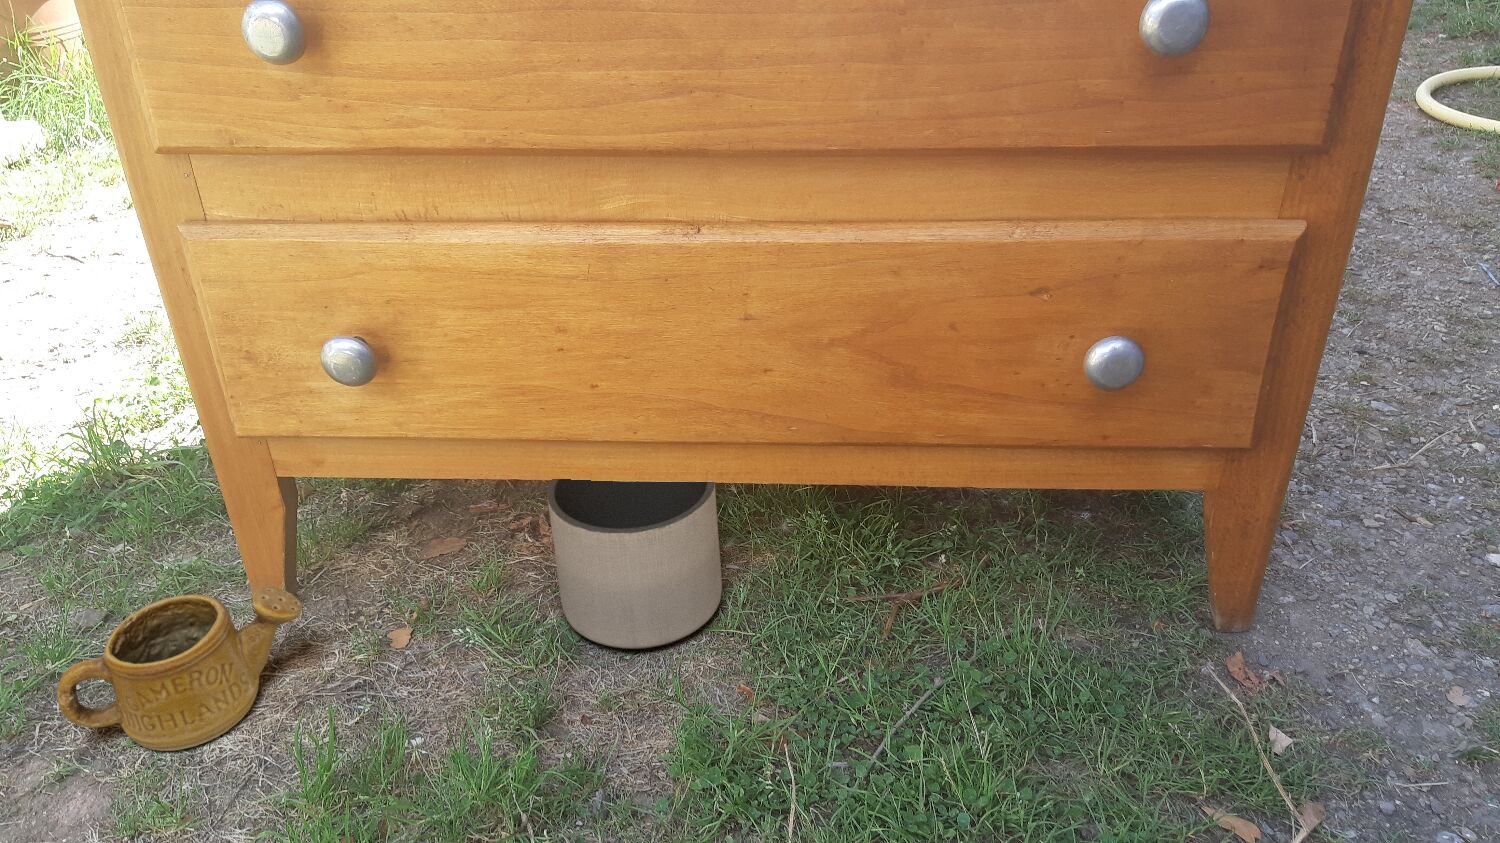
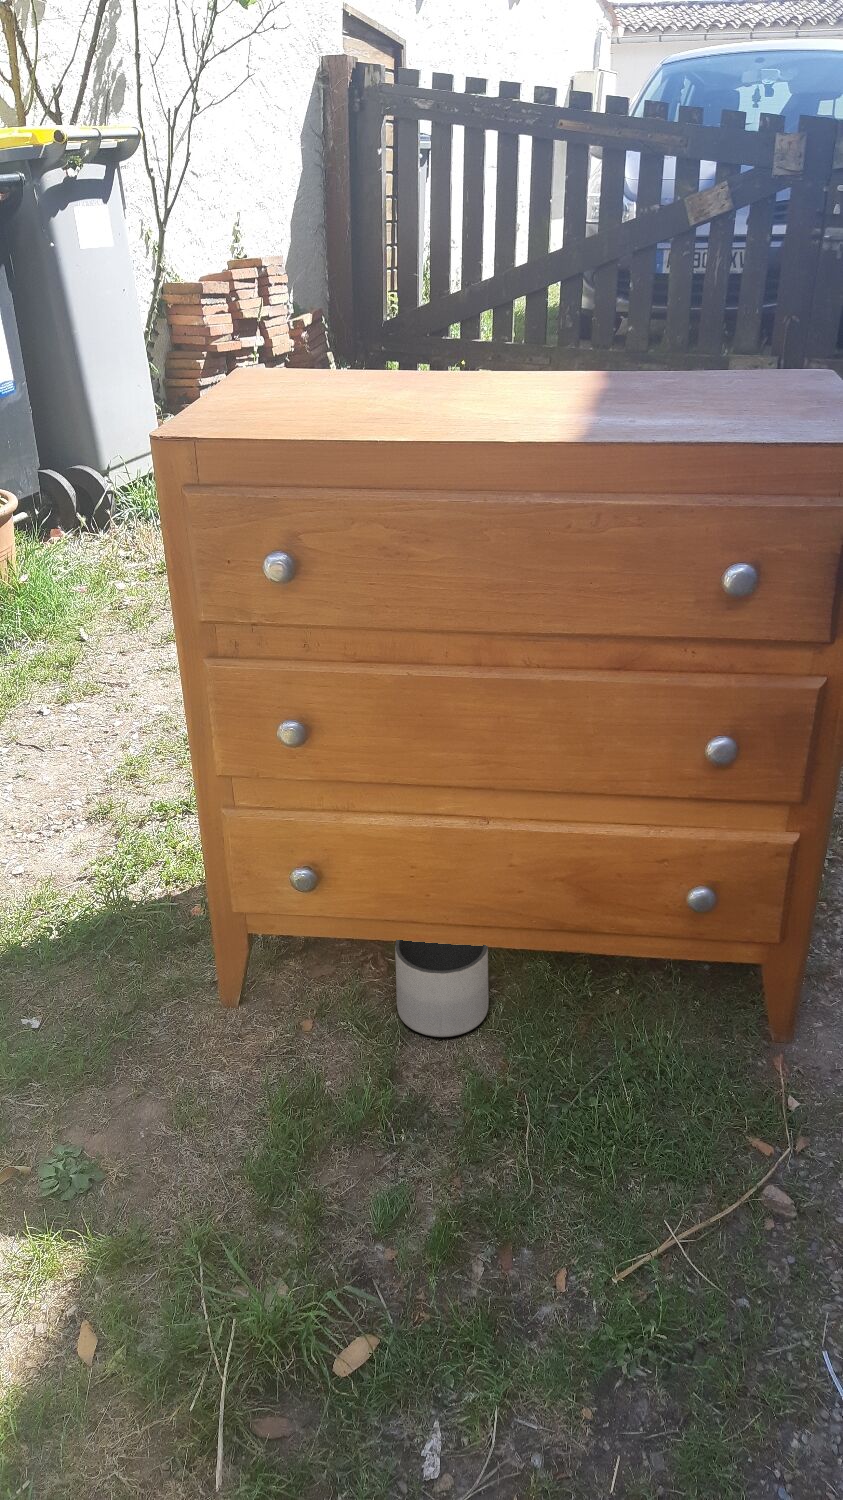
watering can: present [57,586,301,751] -> none [143,993,262,1081]

